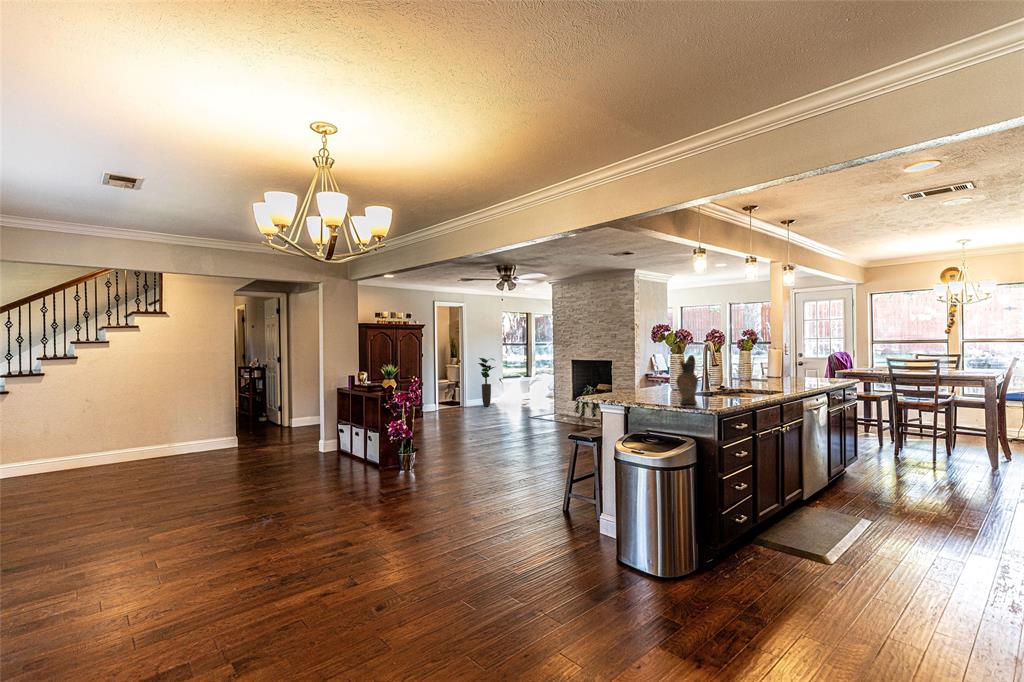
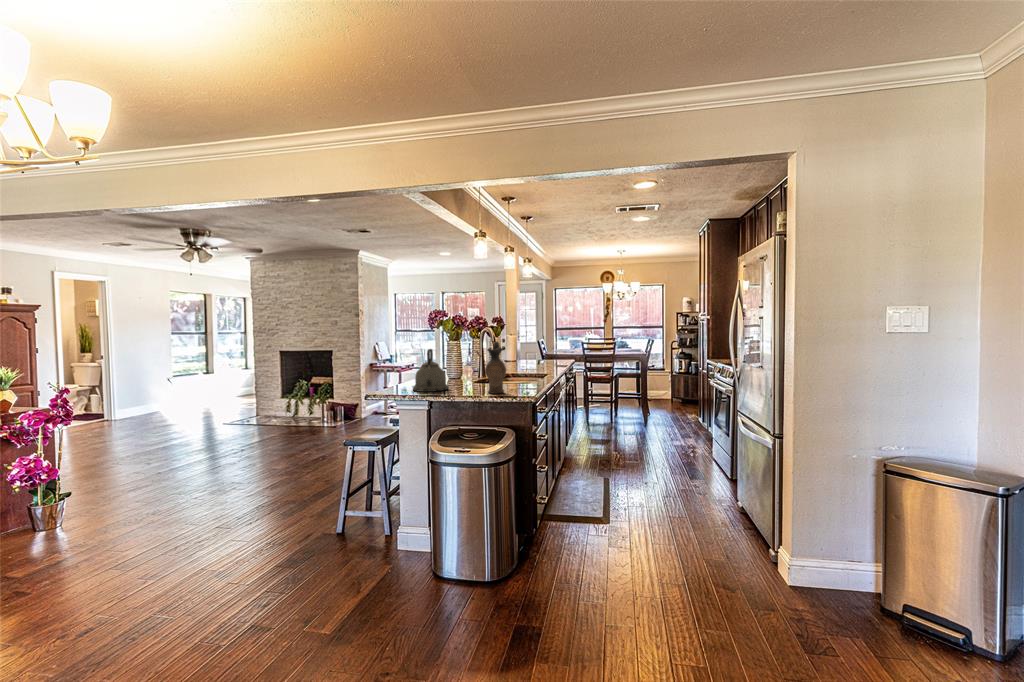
potted plant: present [478,358,494,407] -> none [131,352,164,417]
kettle: none [619,361,651,399] -> present [413,349,449,392]

